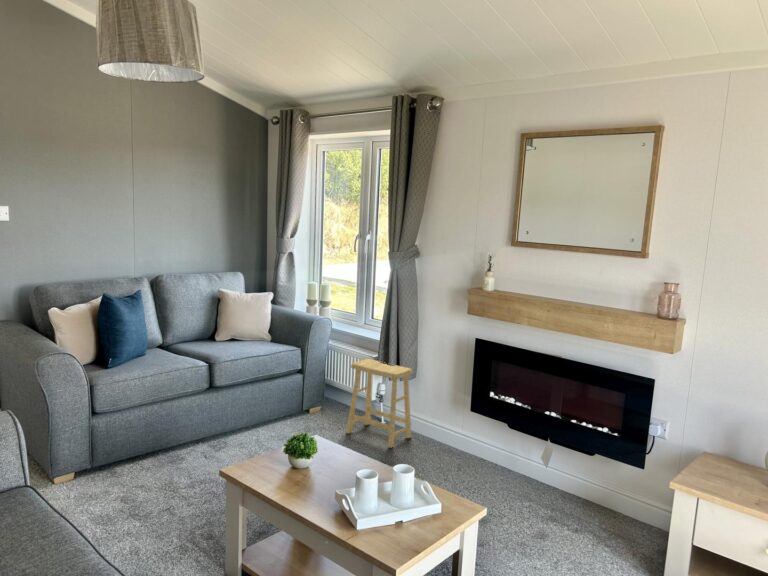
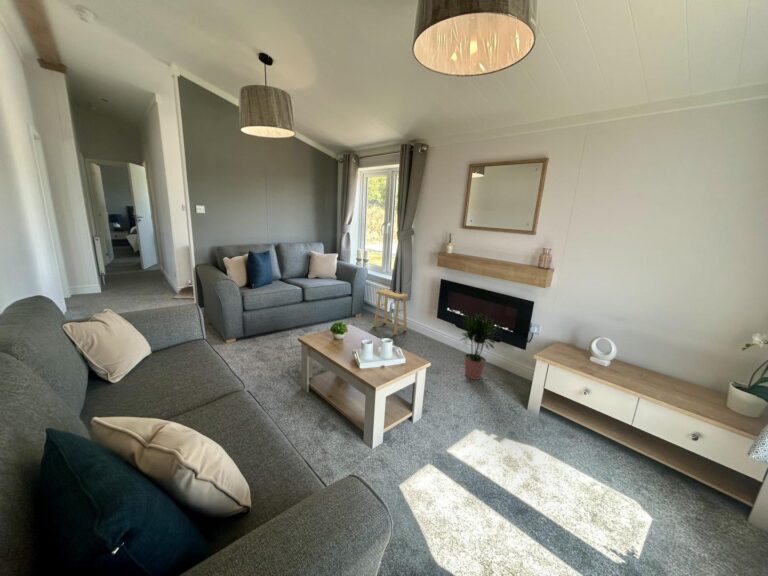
potted plant: none [519,392,614,532] -> present [461,313,503,379]

